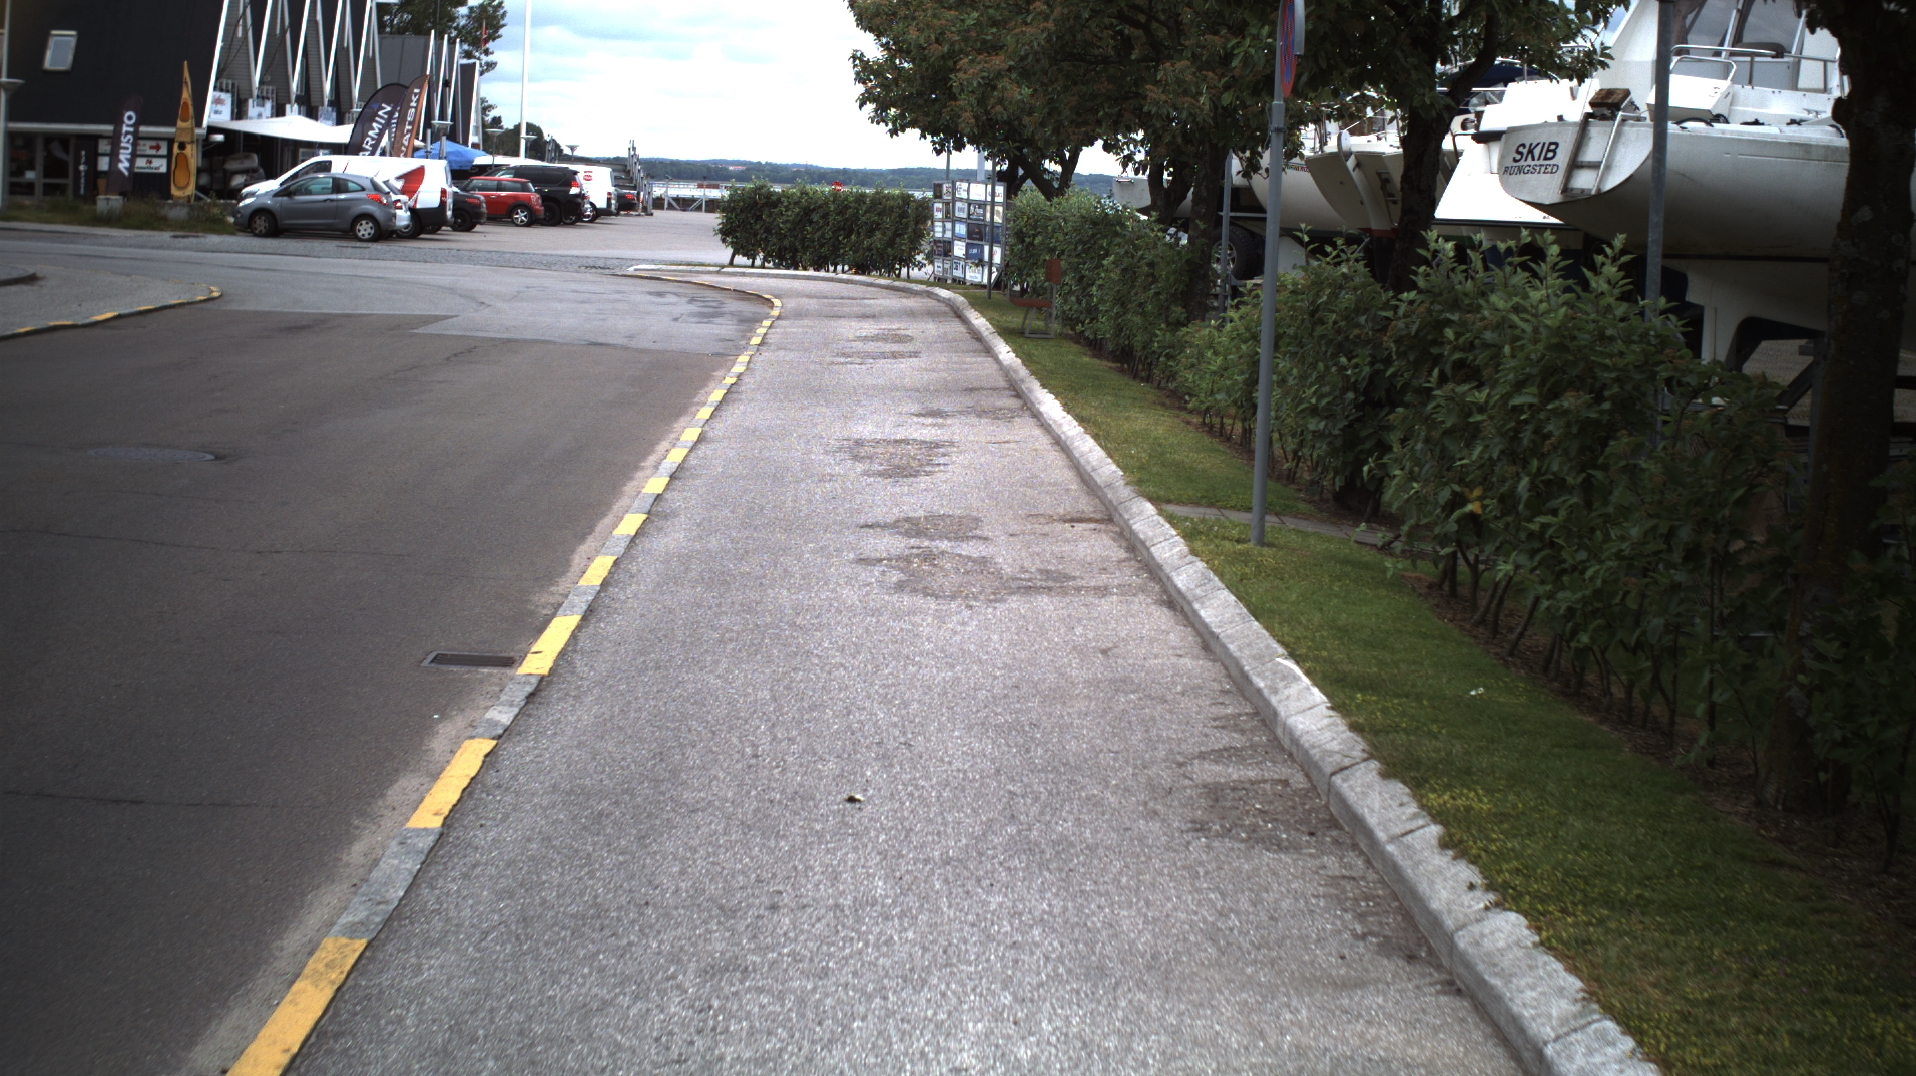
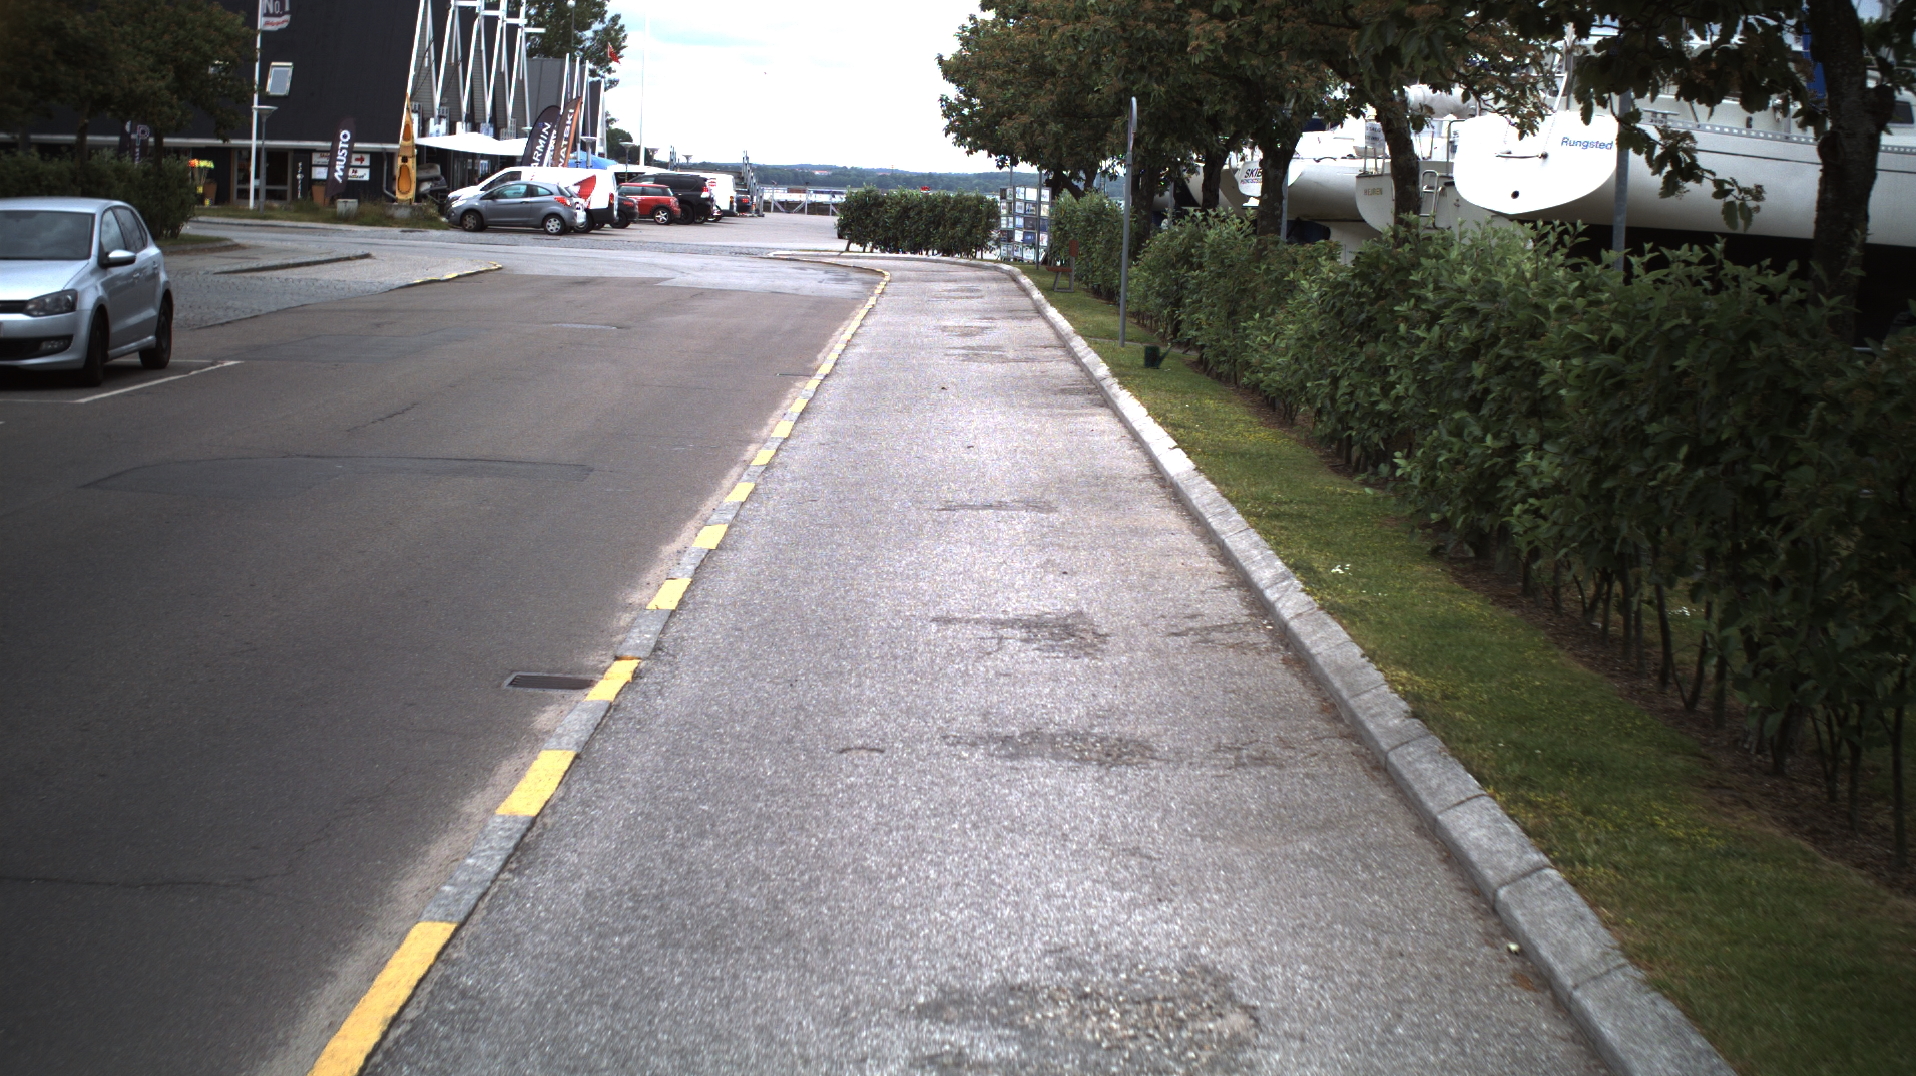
watering can: none [1444,623,1562,706] -> present [1144,344,1175,368]

